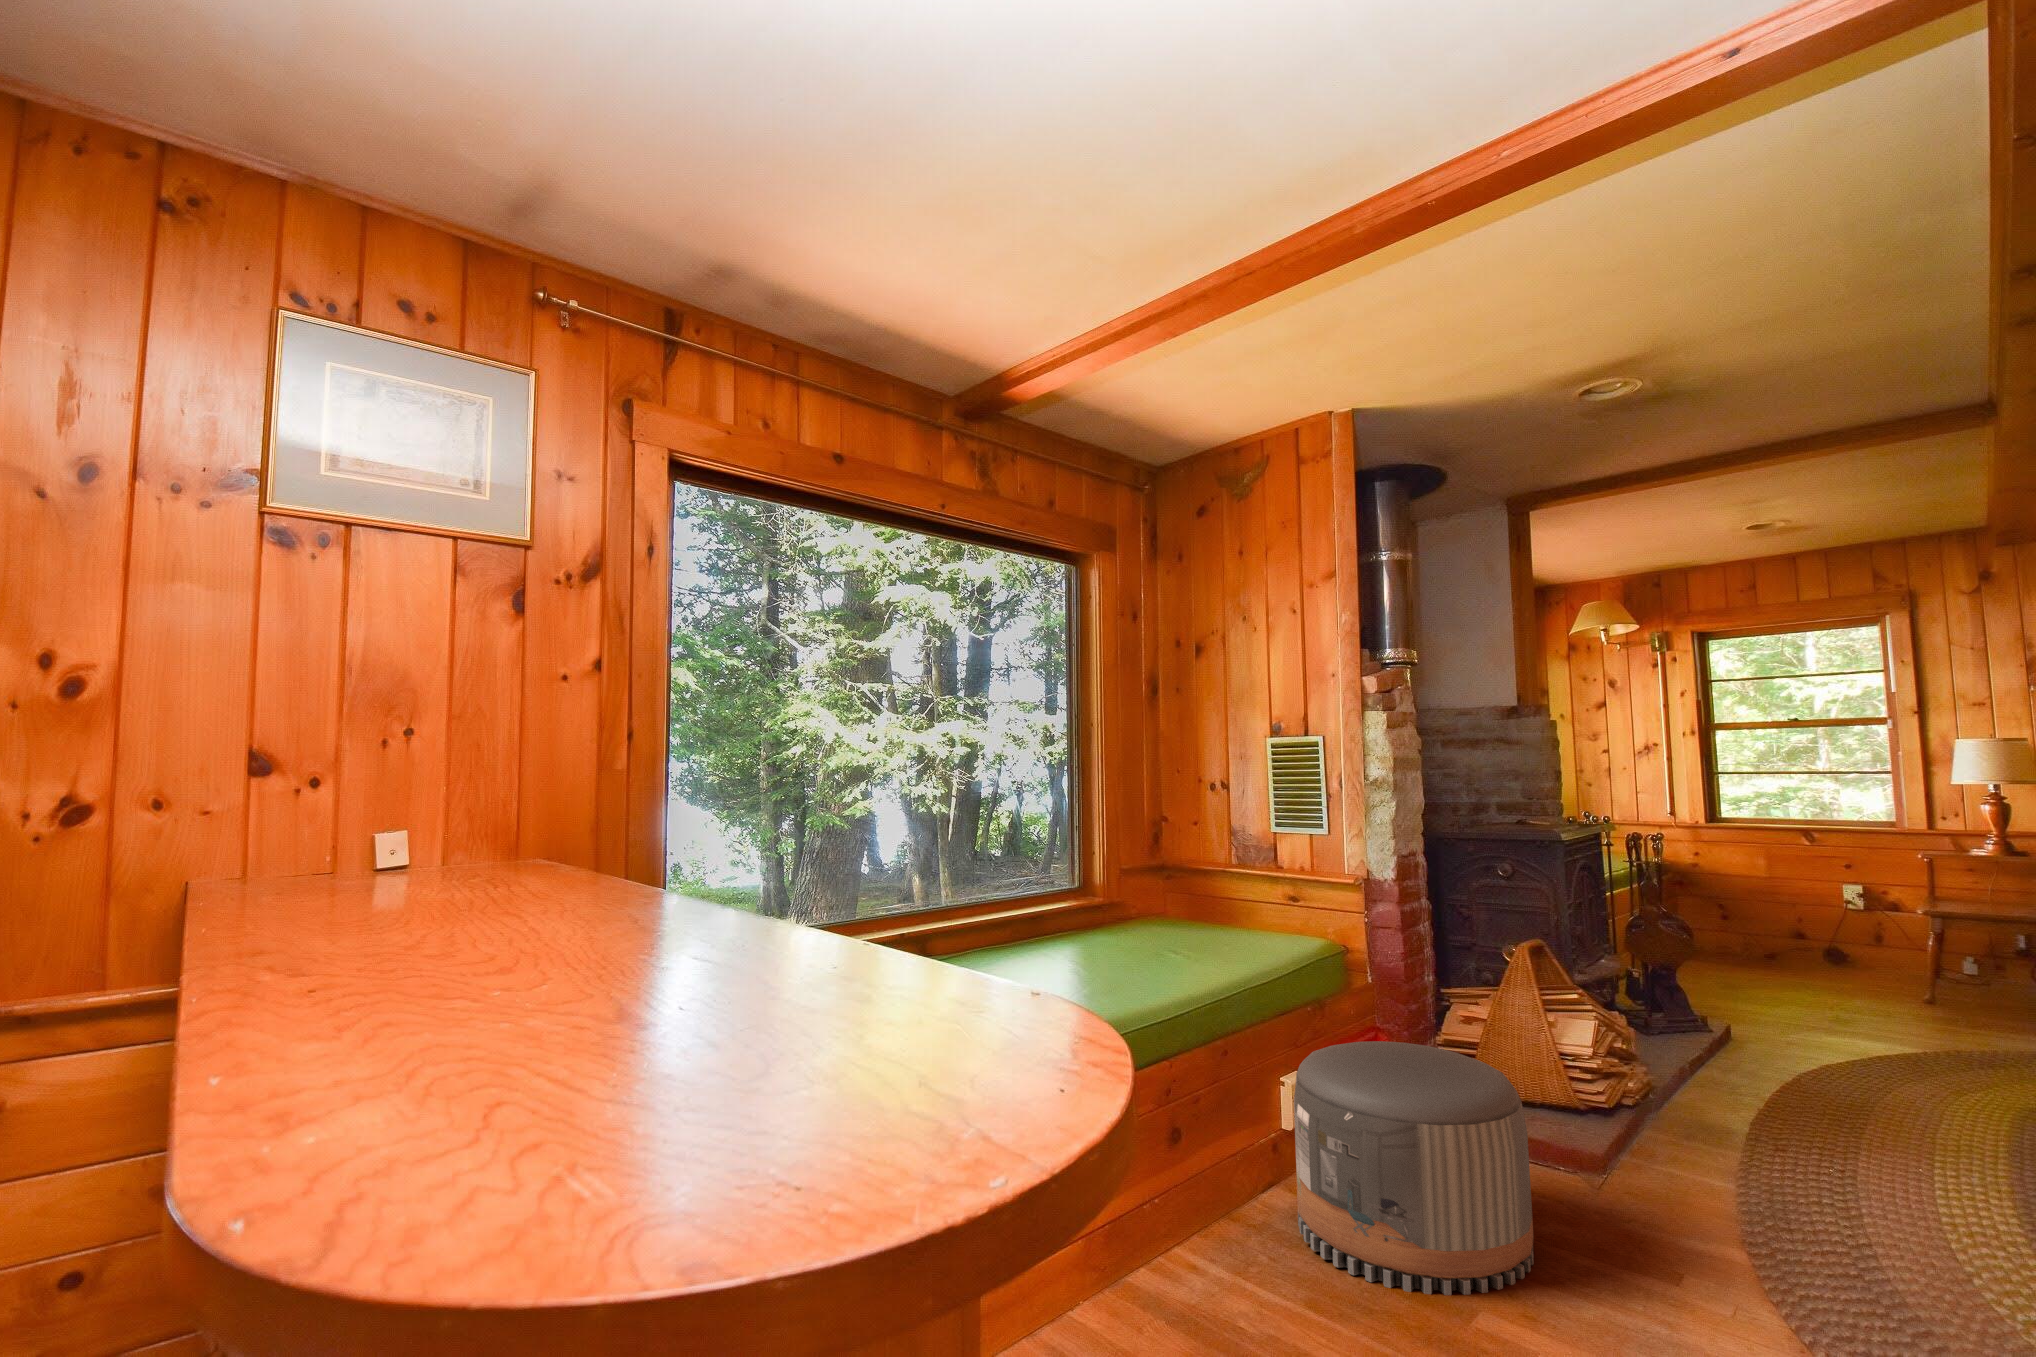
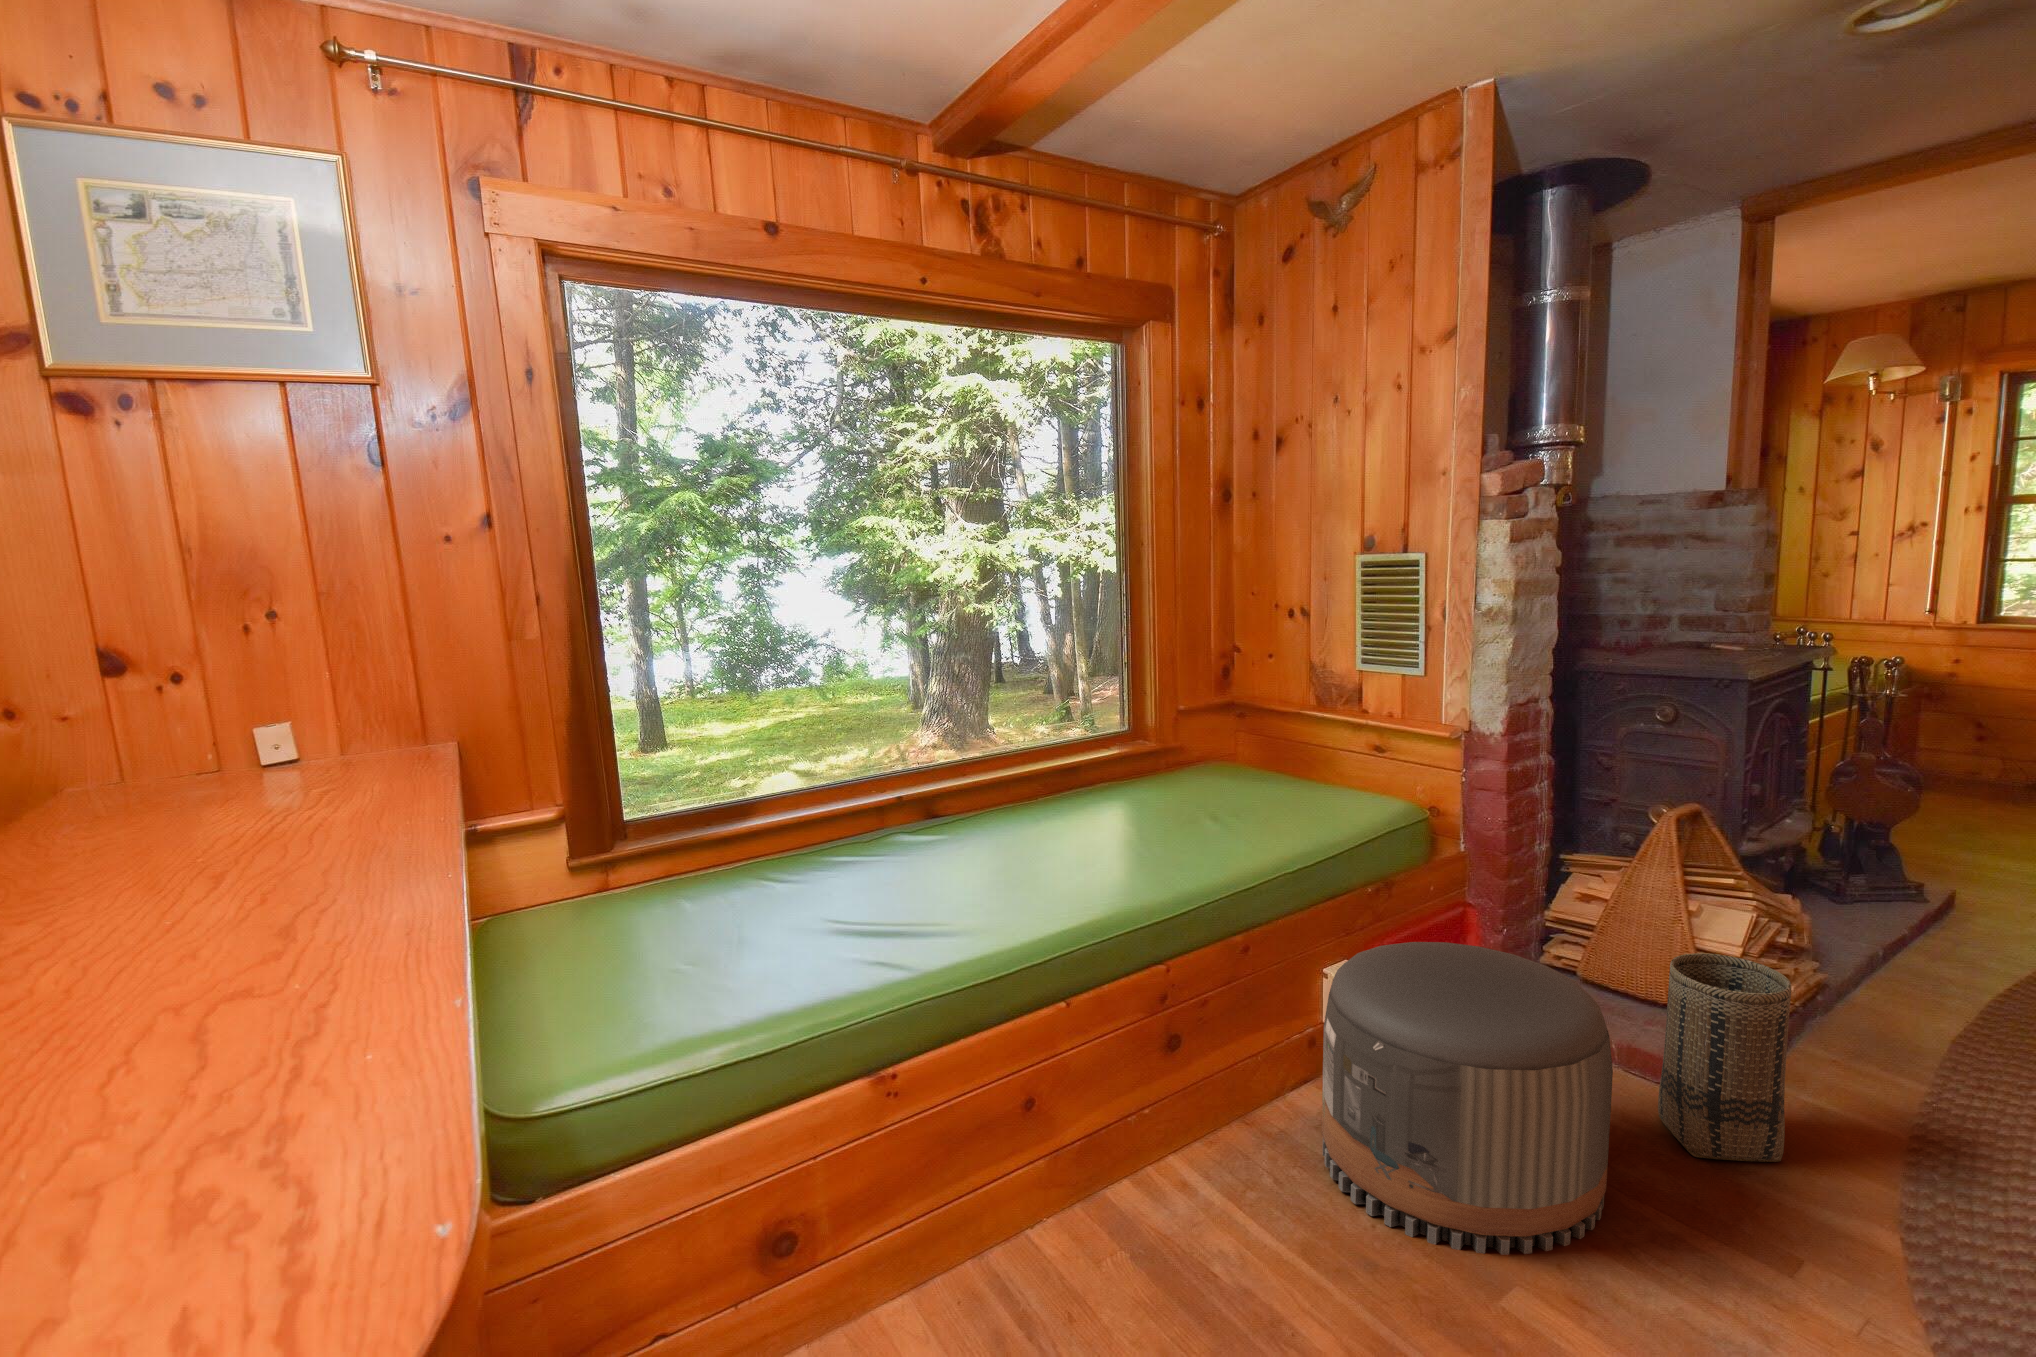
basket: none [1550,1045,1657,1217] -> present [1658,953,1791,1162]

